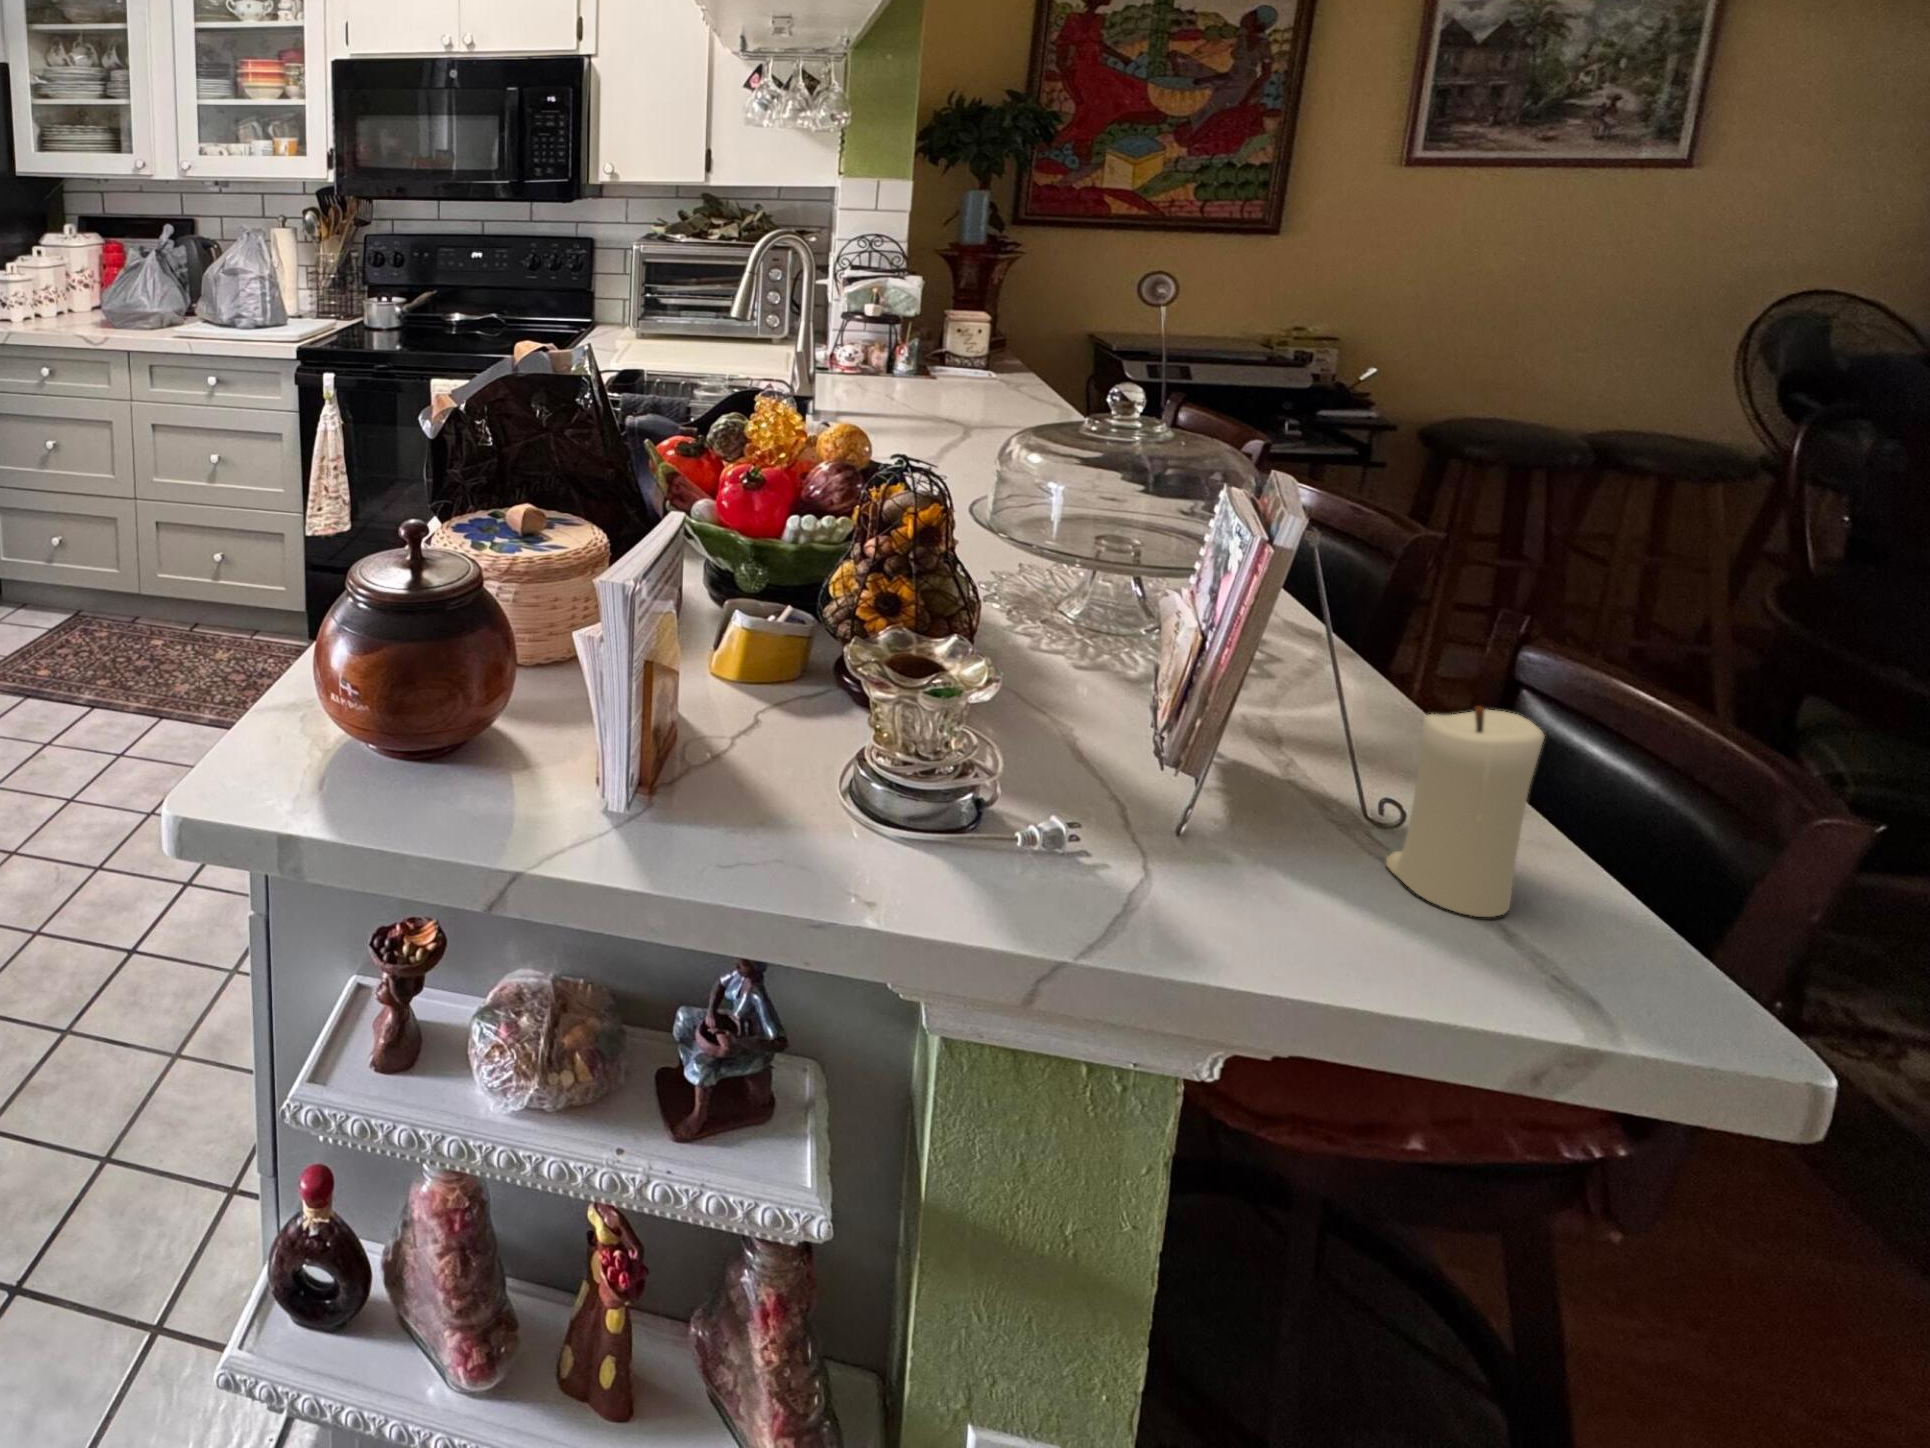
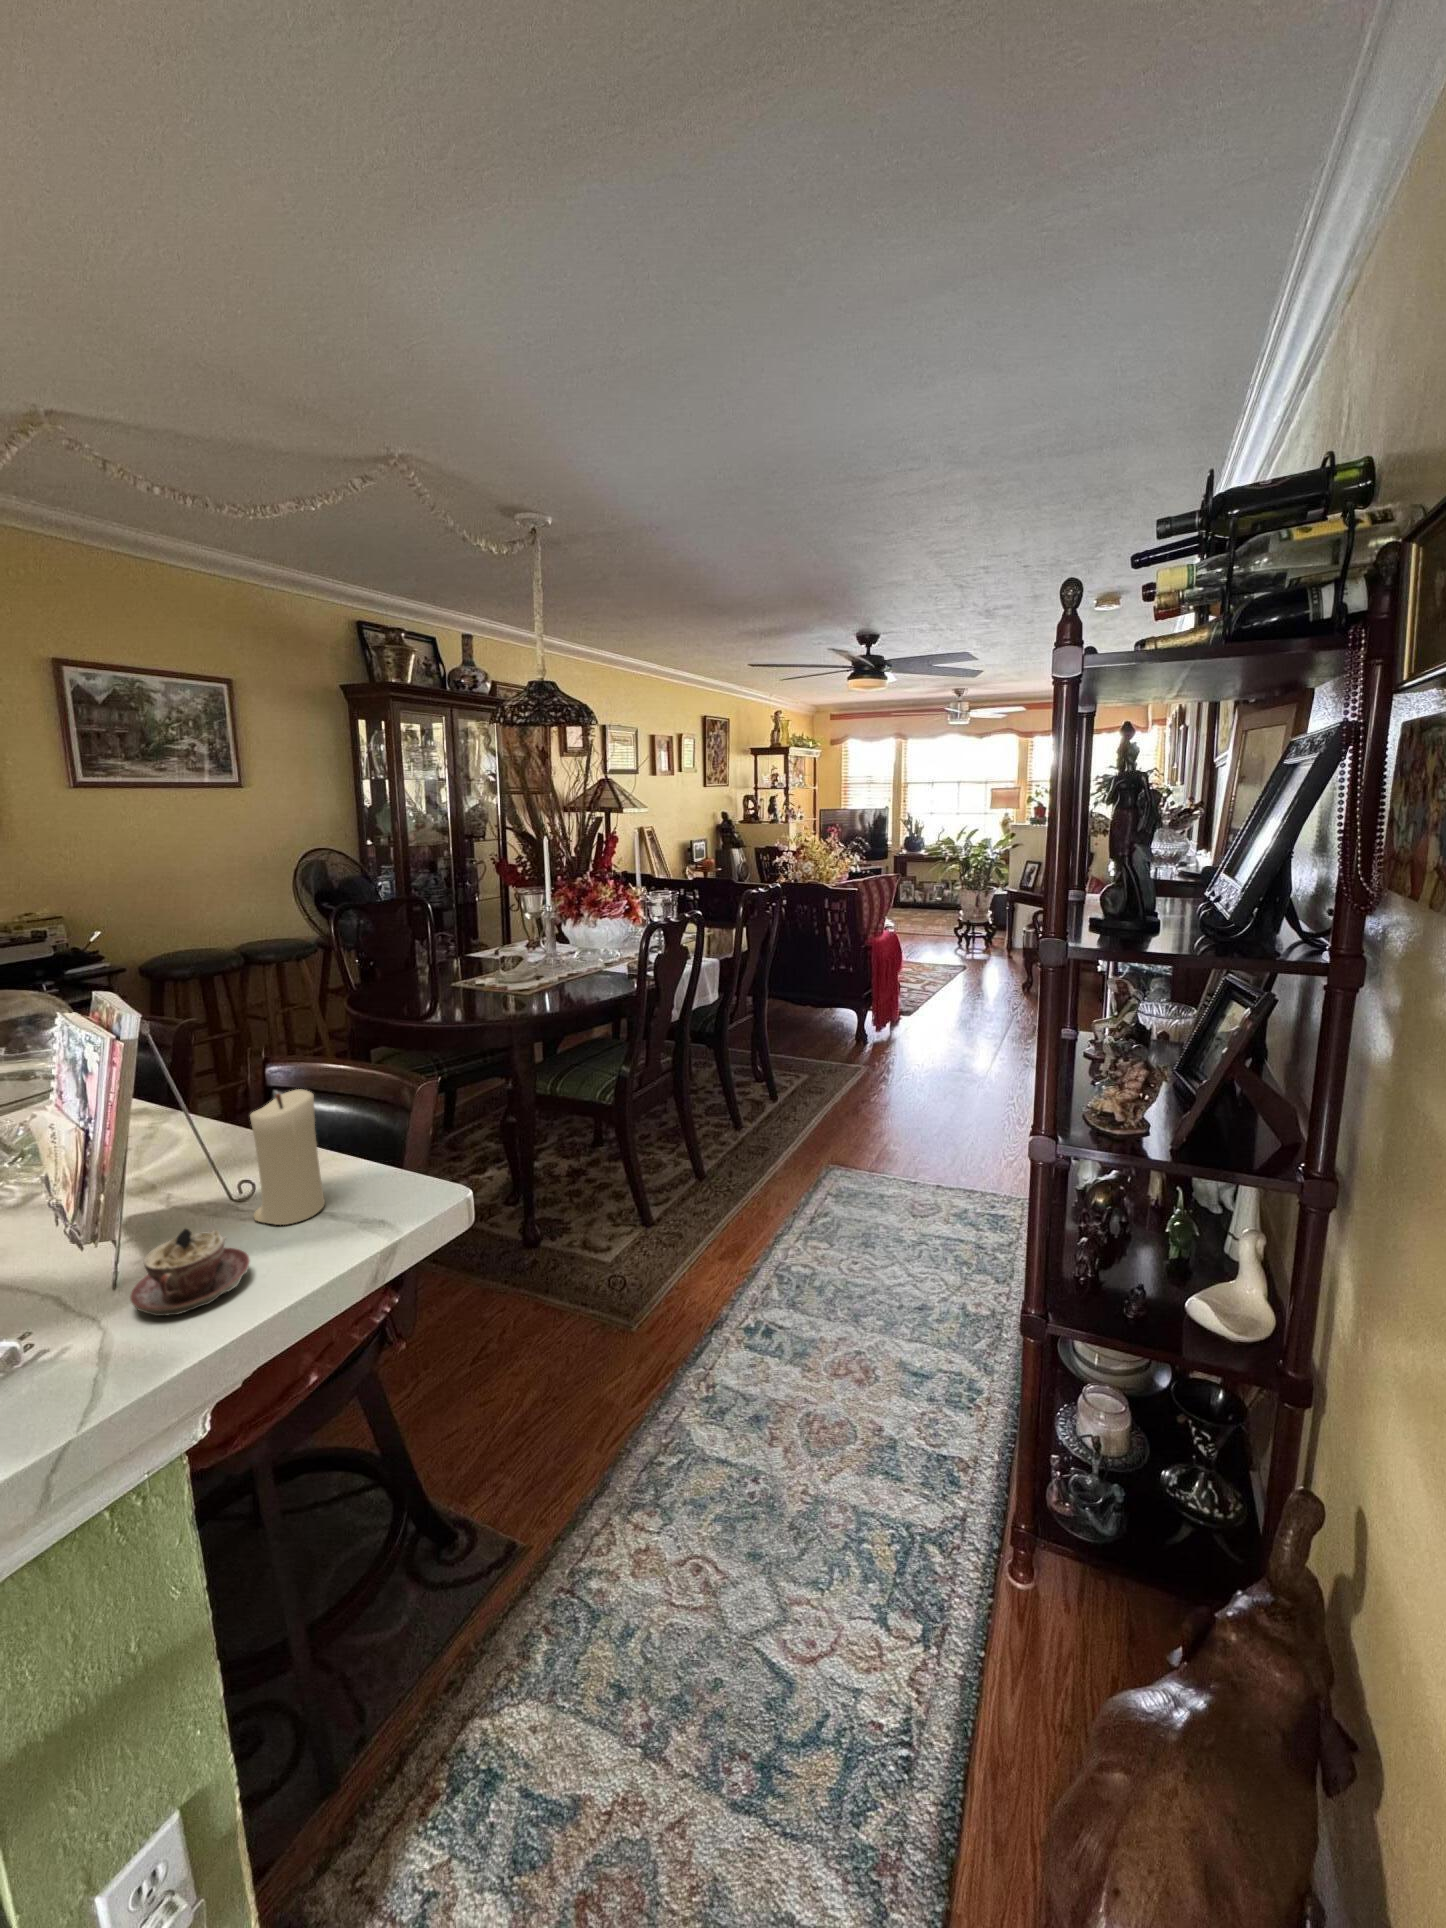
teacup: none [1184,818,1346,935] -> present [130,1229,250,1316]

